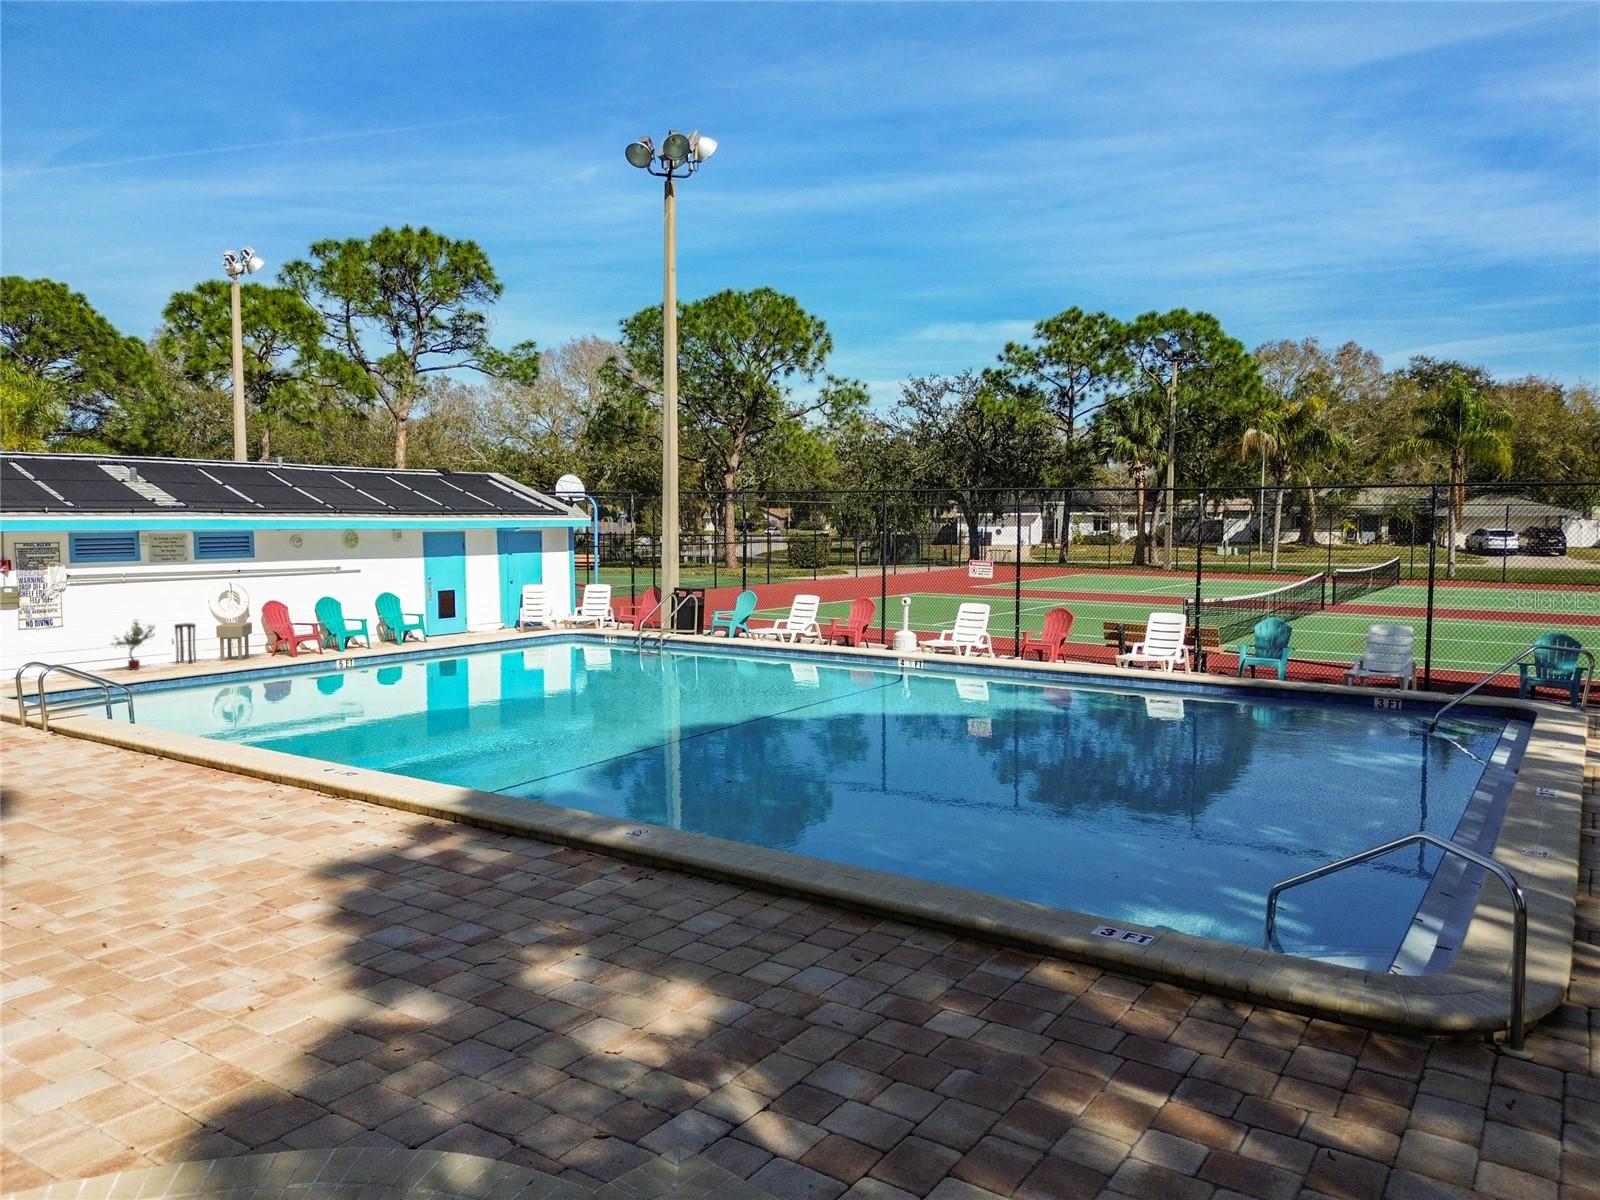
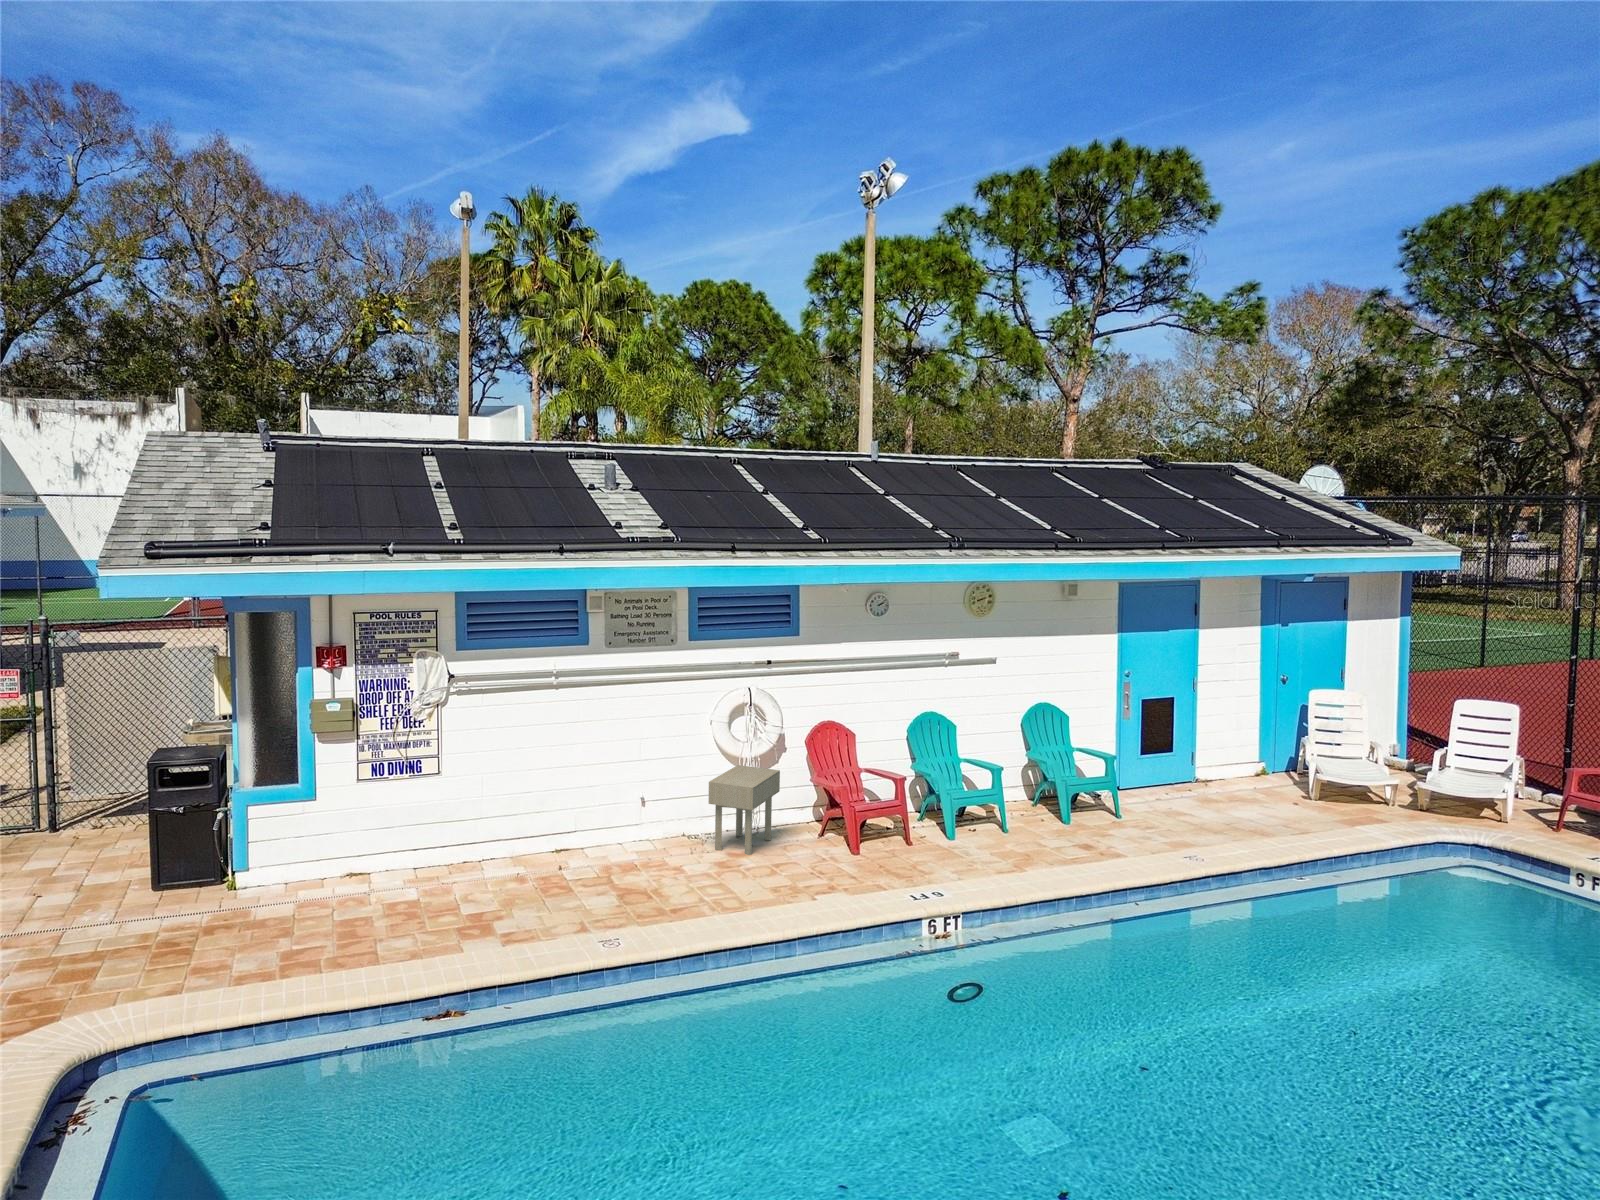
potted tree: present [110,620,155,670] -> none [510,763,596,866]
stool: present [175,623,196,664] -> none [637,768,676,853]

